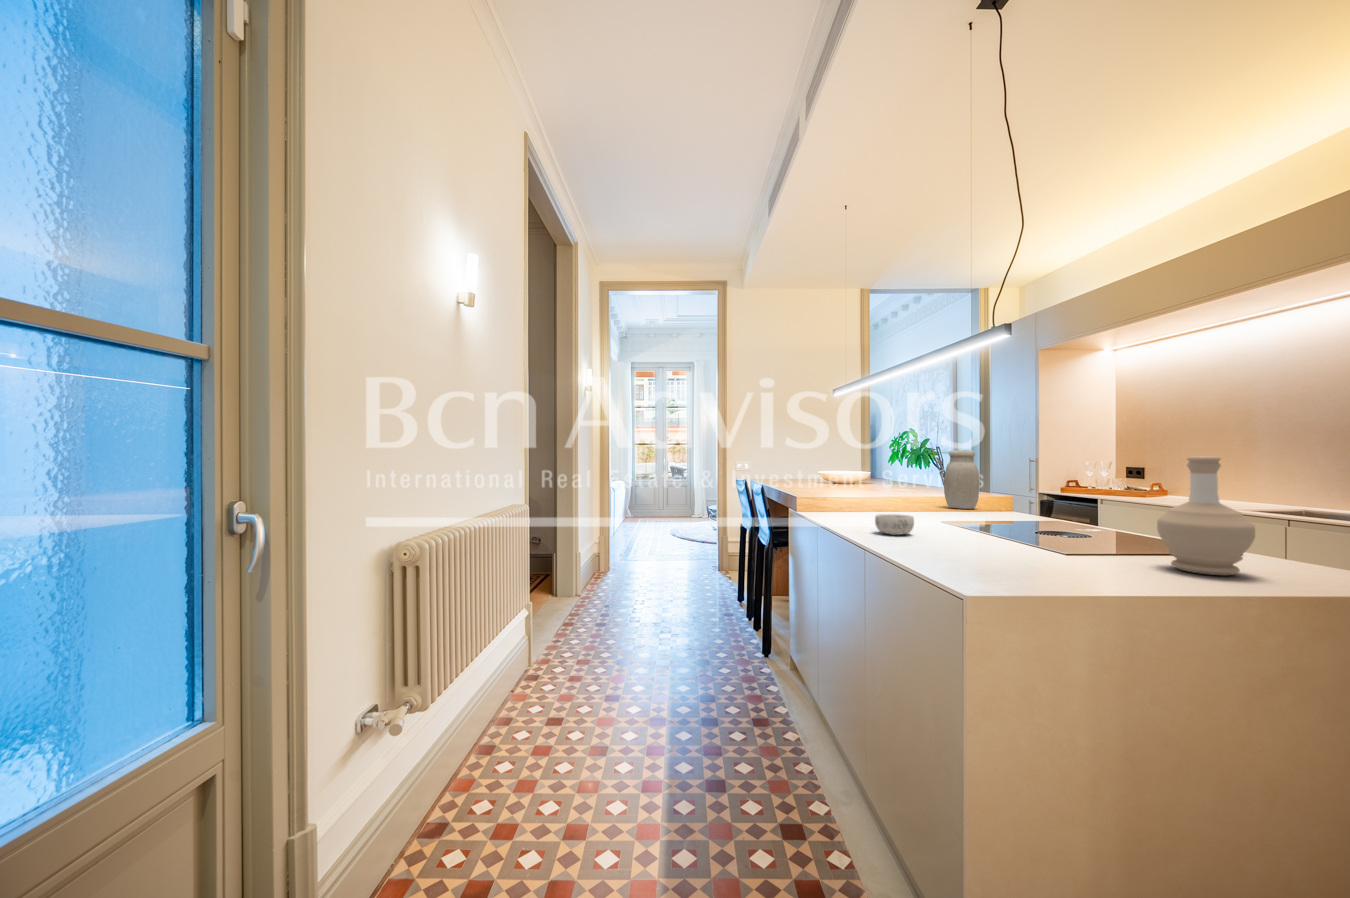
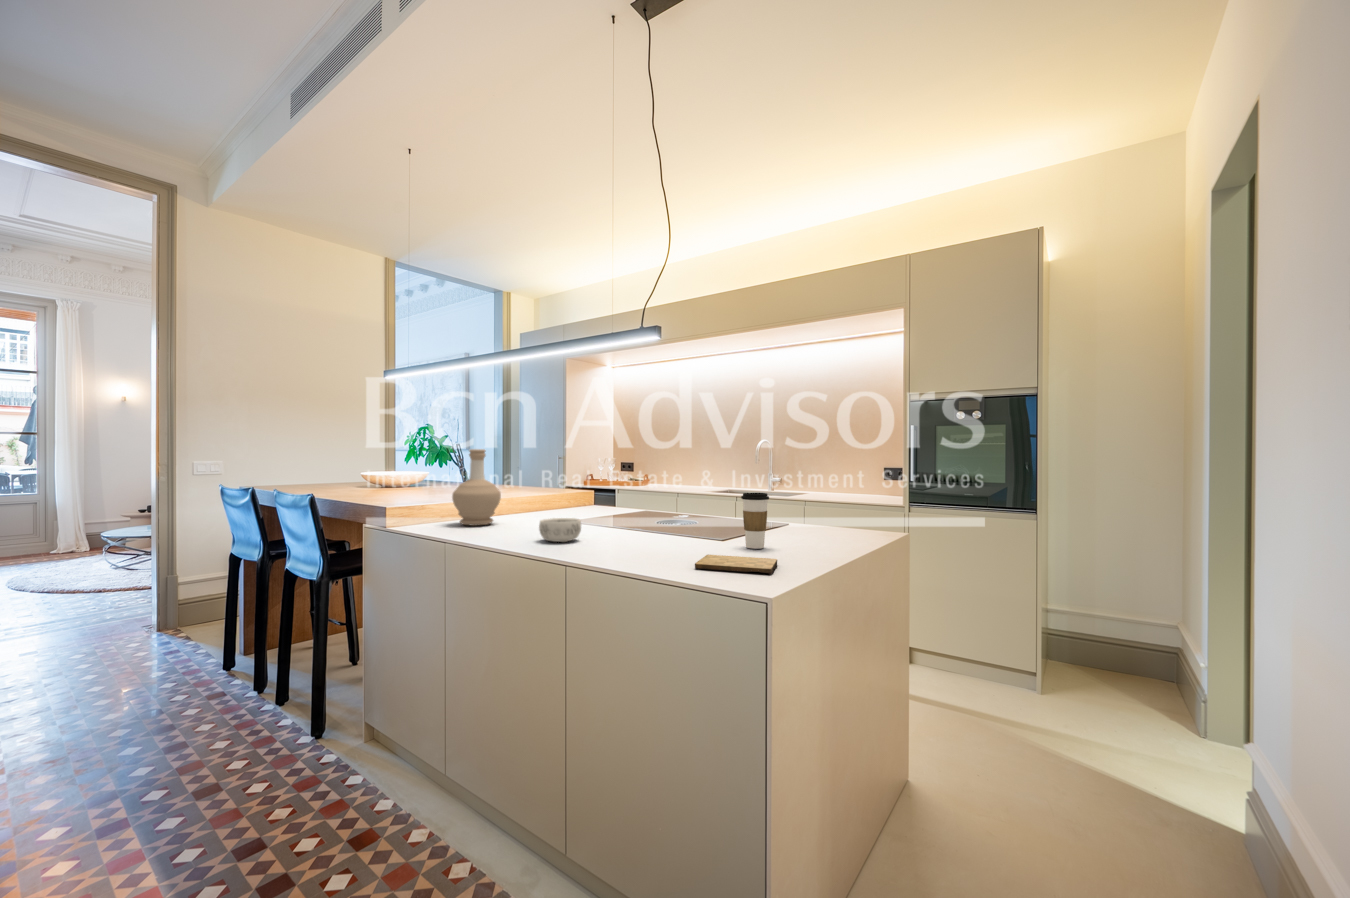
jar: present [944,450,980,509] -> none [536,447,568,507]
bottle: present [1157,457,1255,575] -> present [452,449,501,526]
coffee cup: none [1072,502,1112,567] -> present [741,493,769,549]
cutting board: none [958,560,1068,585] -> present [695,555,777,574]

